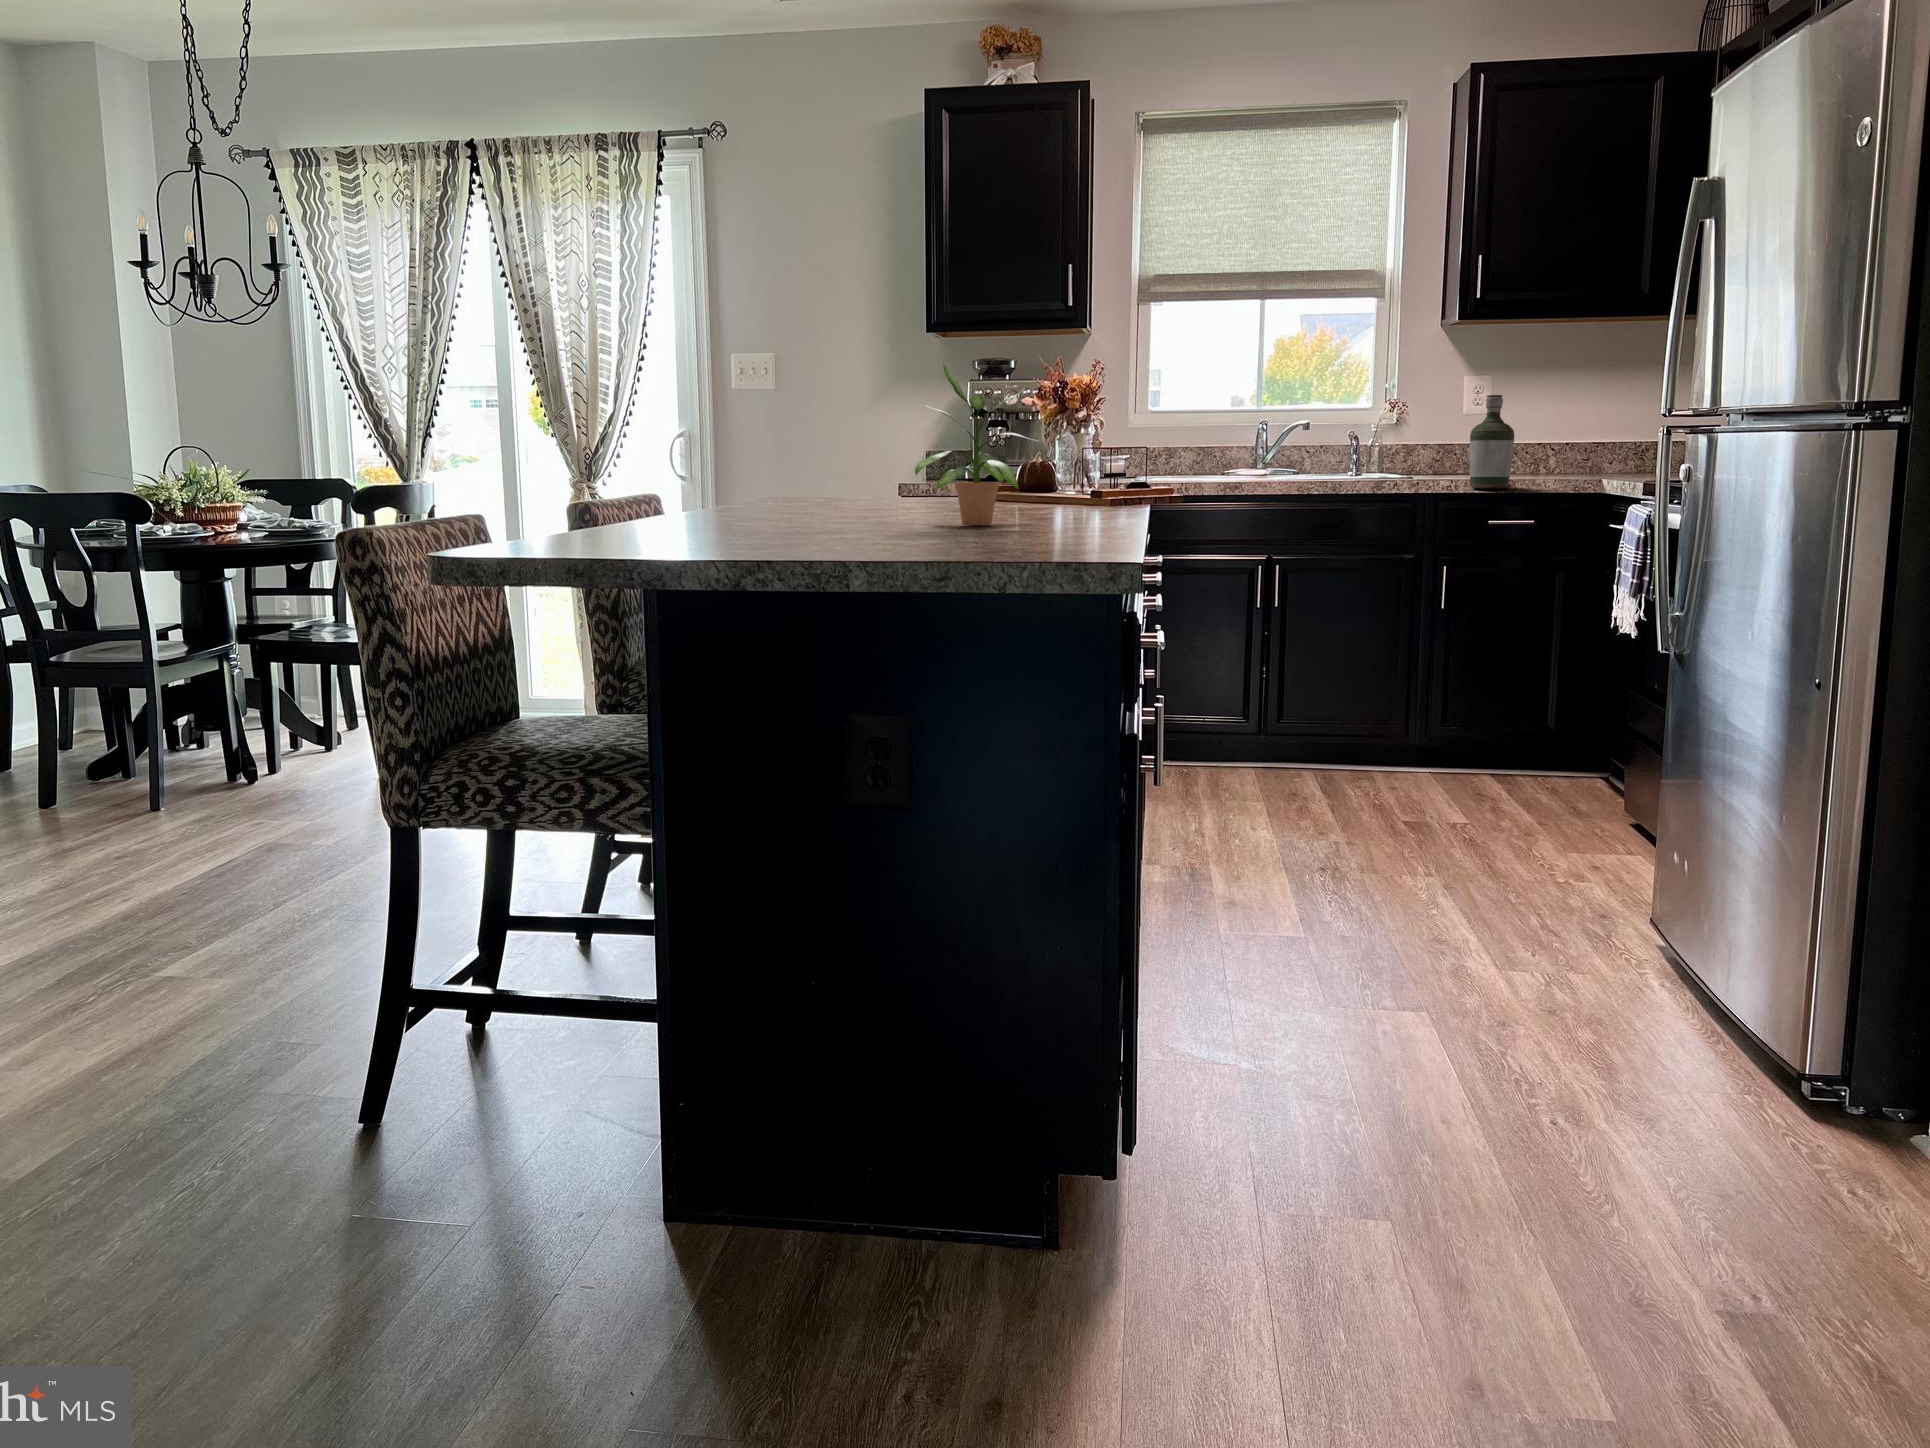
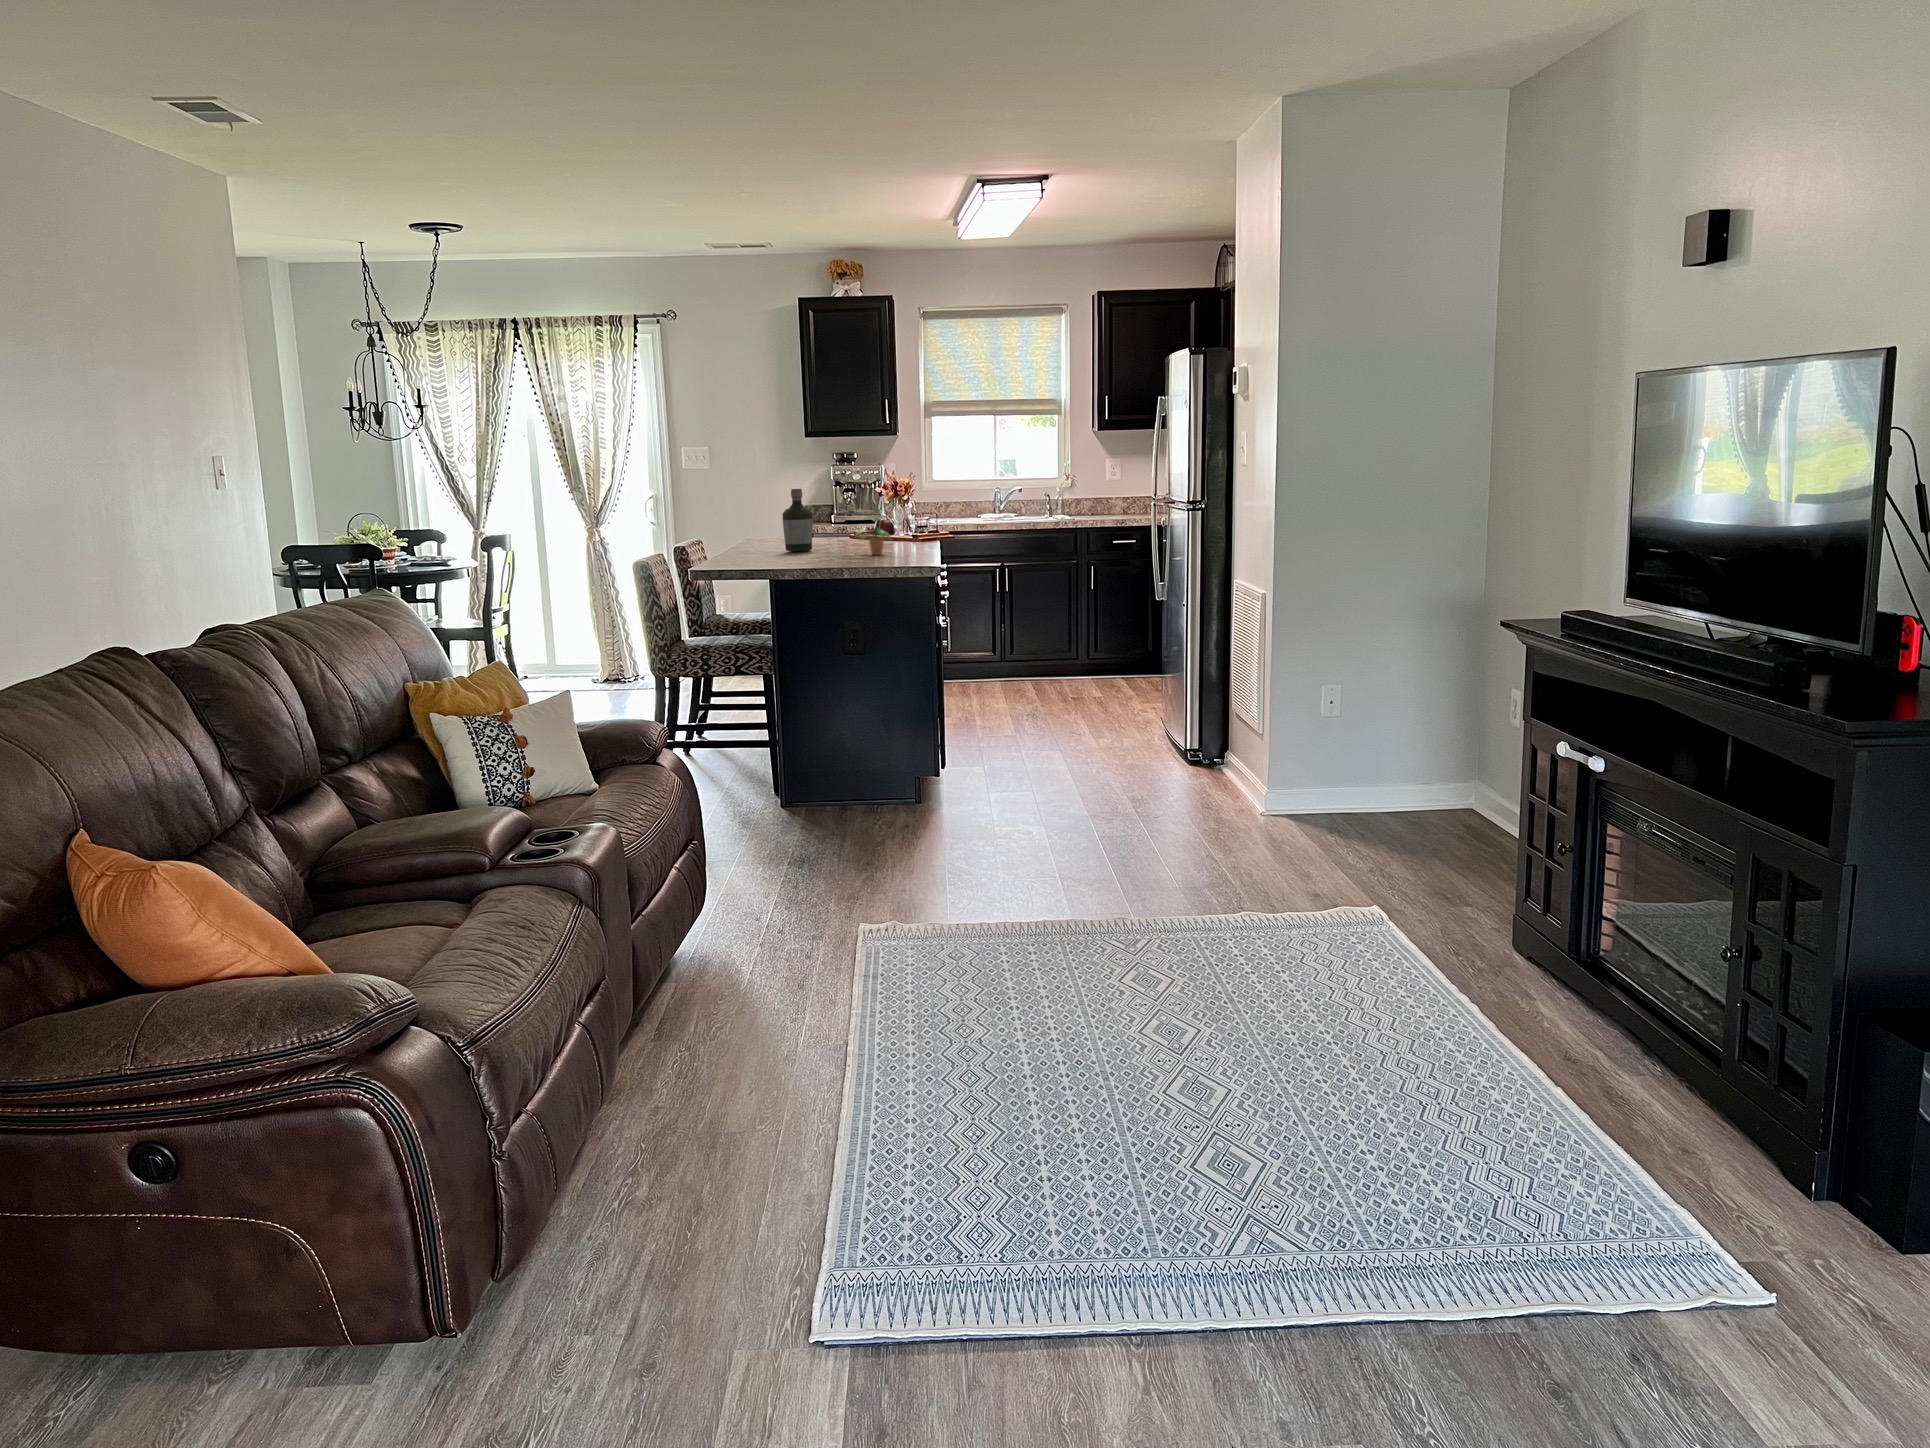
bottle: present [1470,395,1514,488] -> present [783,489,813,552]

